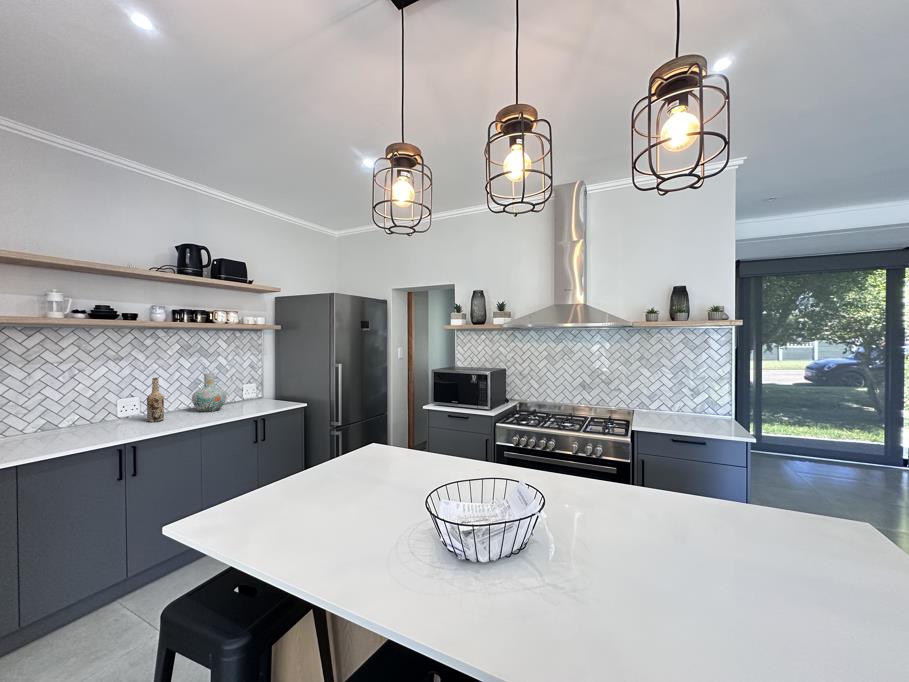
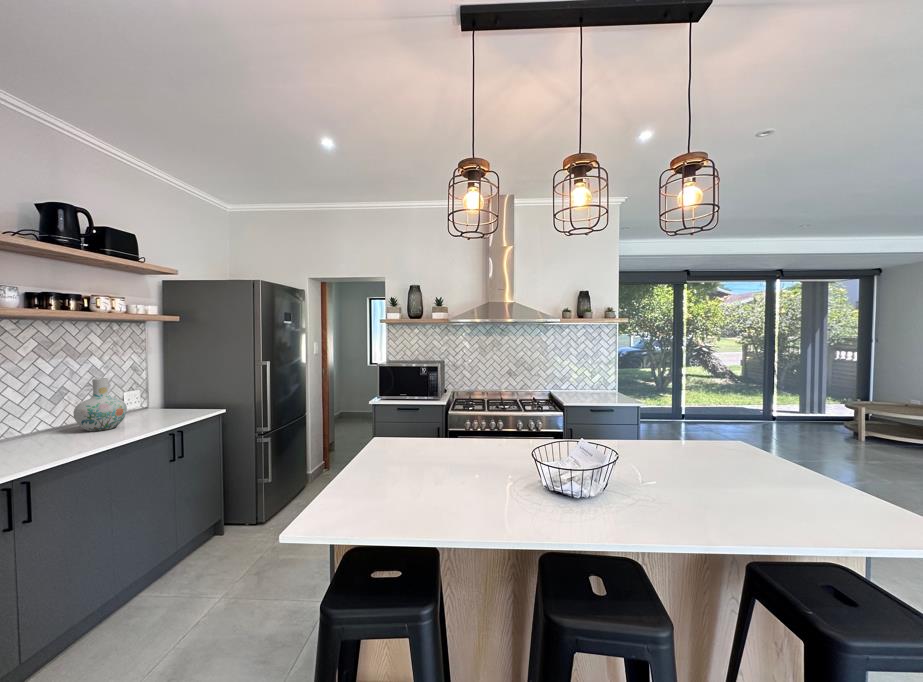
wine bottle: present [147,378,164,422] -> none [29,387,56,451]

